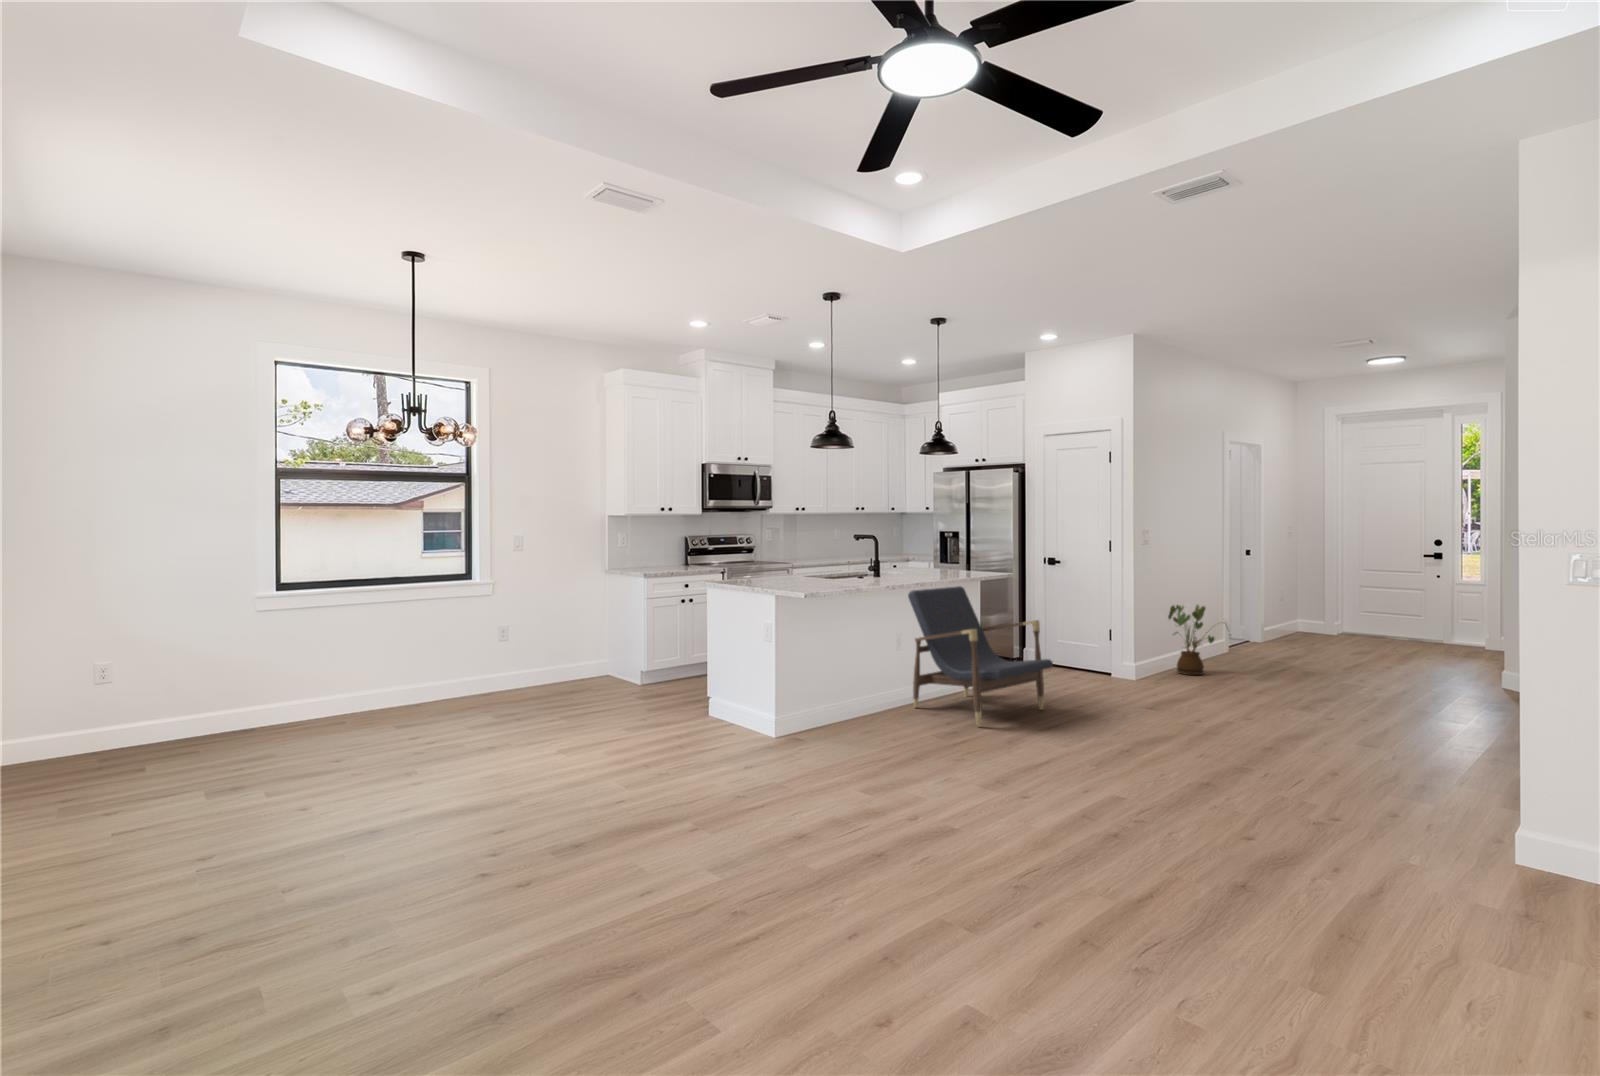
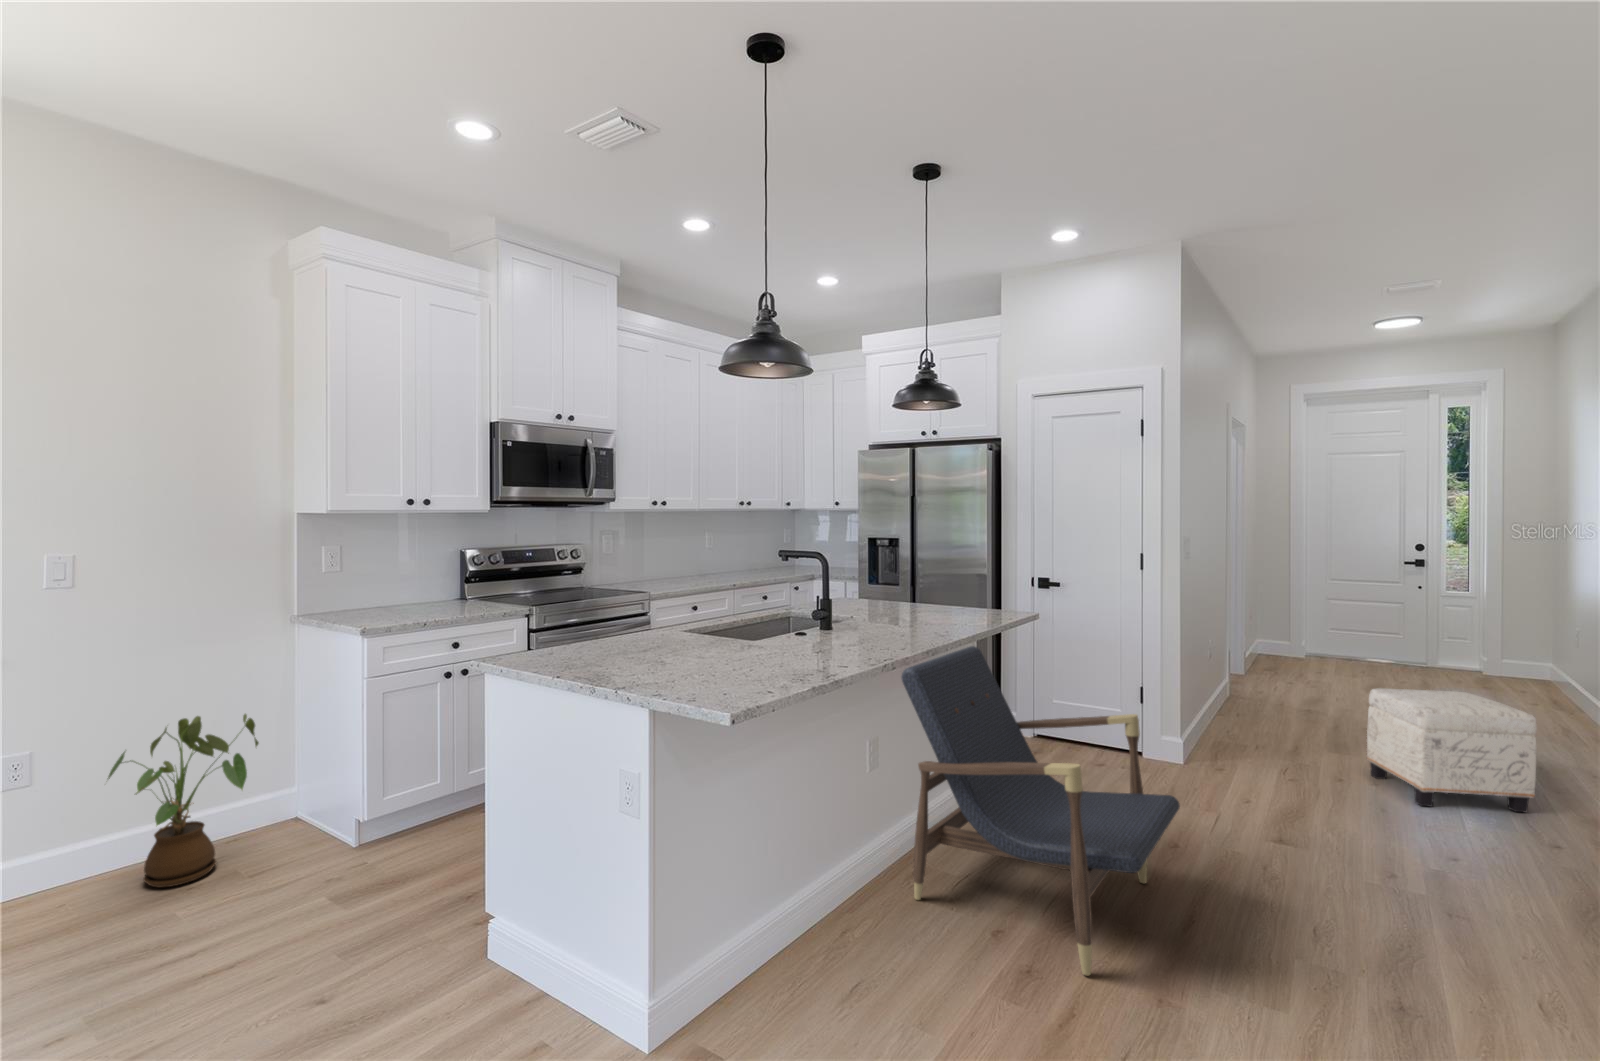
house plant: present [1168,605,1214,675] -> present [108,714,259,887]
ottoman: none [1256,628,1337,702] -> present [1367,688,1537,812]

